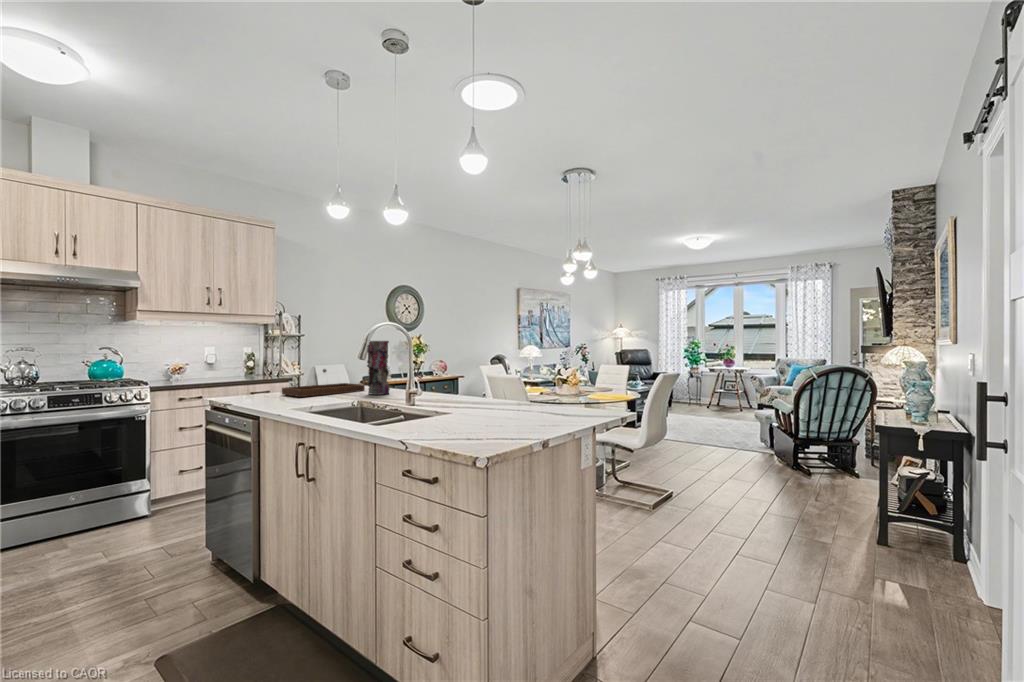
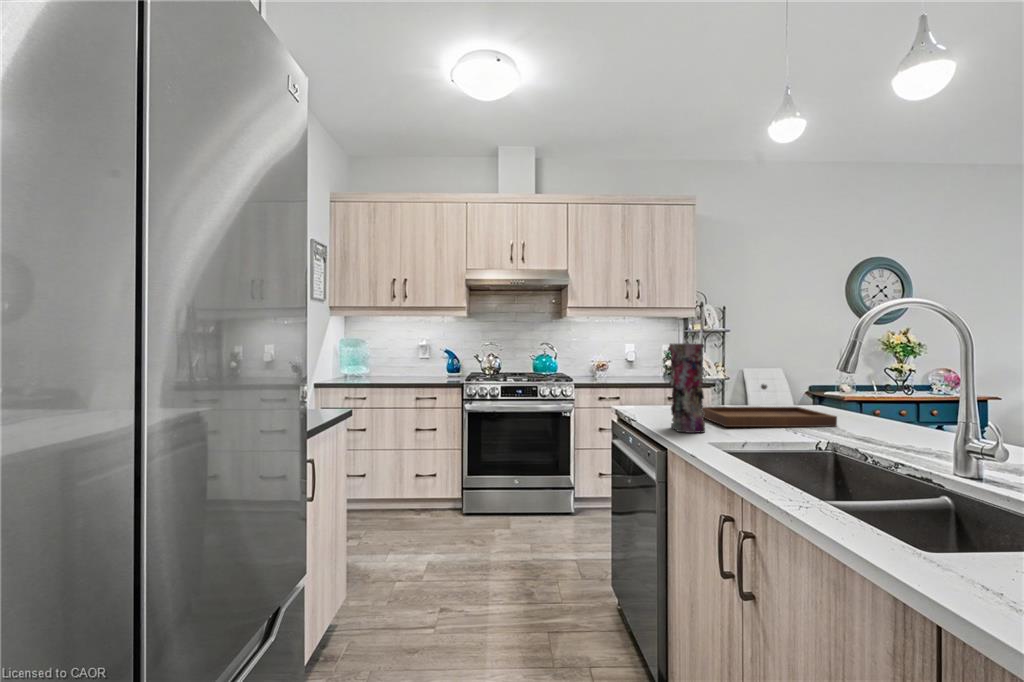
vase: present [367,341,390,395] -> present [668,343,705,433]

